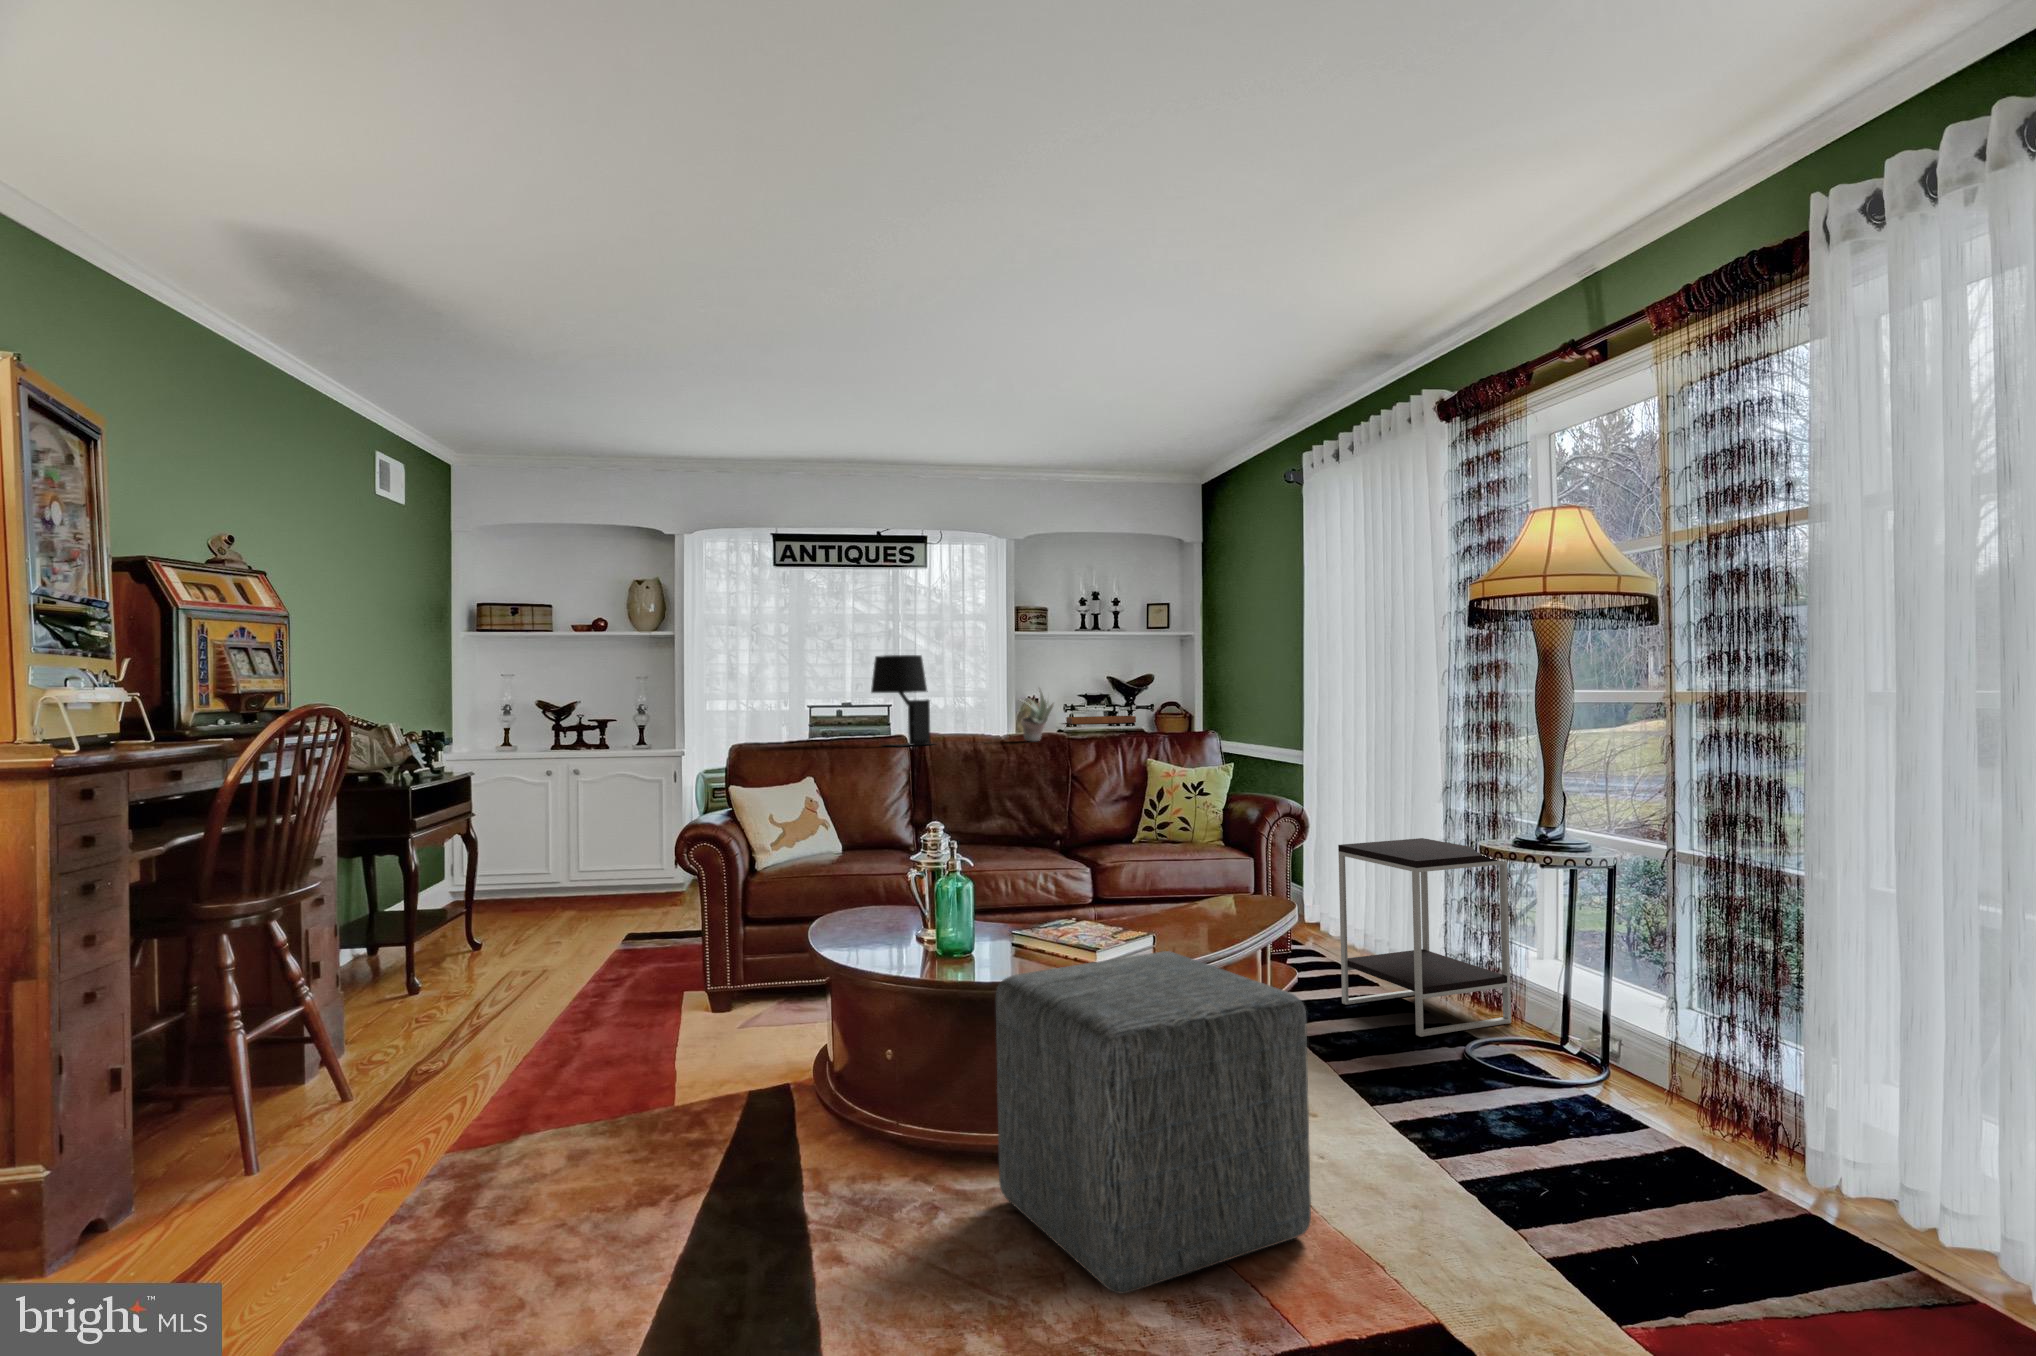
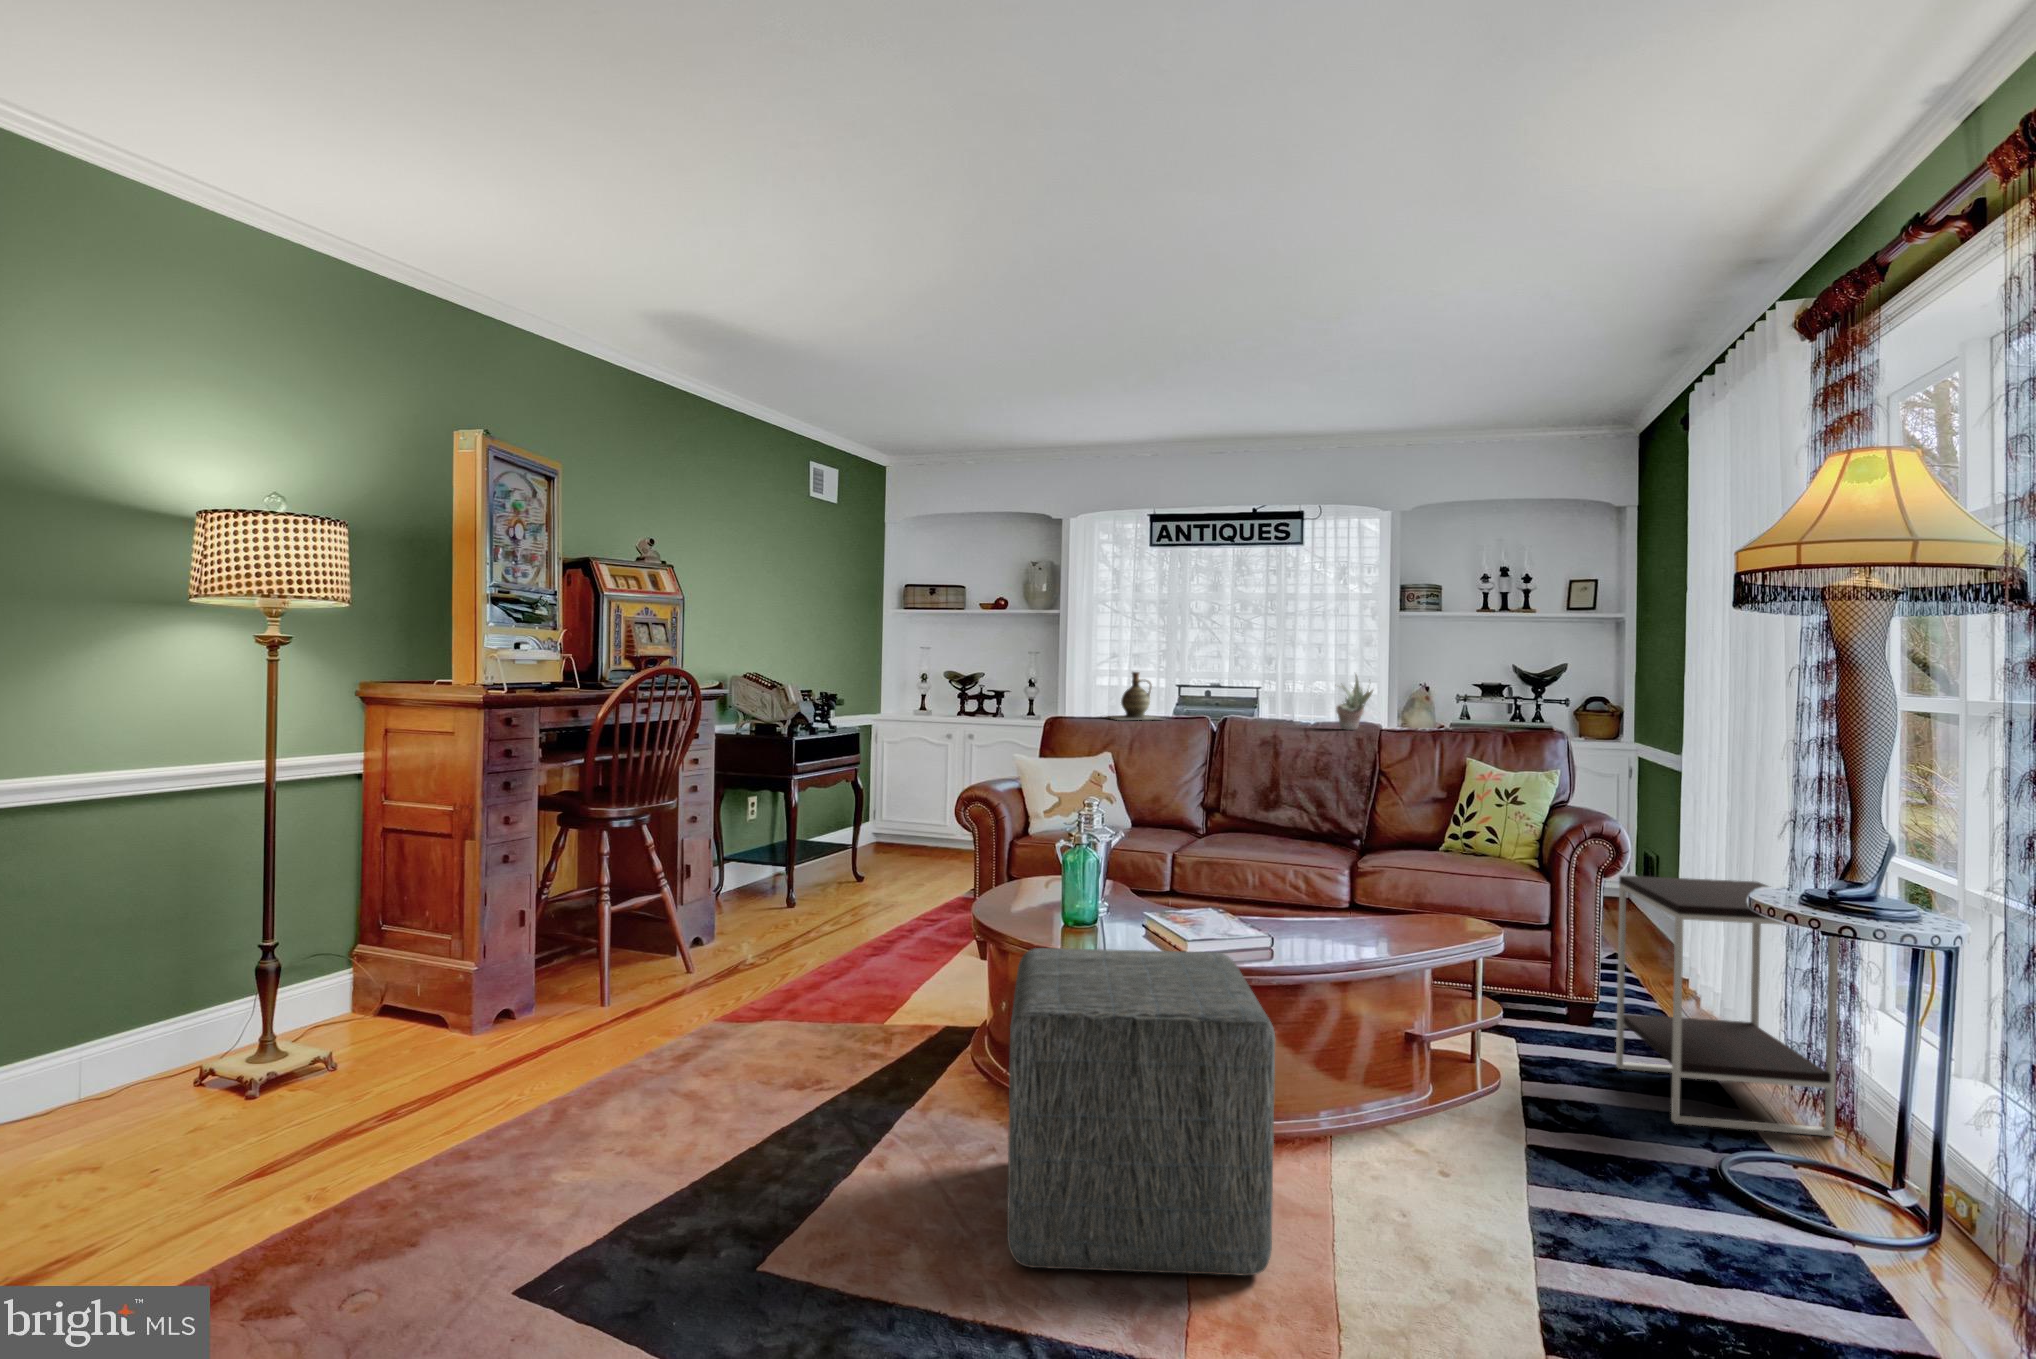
table lamp: present [871,655,930,746] -> none [1180,635,1244,726]
ceramic jug: none [773,694,848,746] -> present [1108,672,1158,720]
tray: present [1066,701,1136,724] -> none [1466,691,1546,717]

